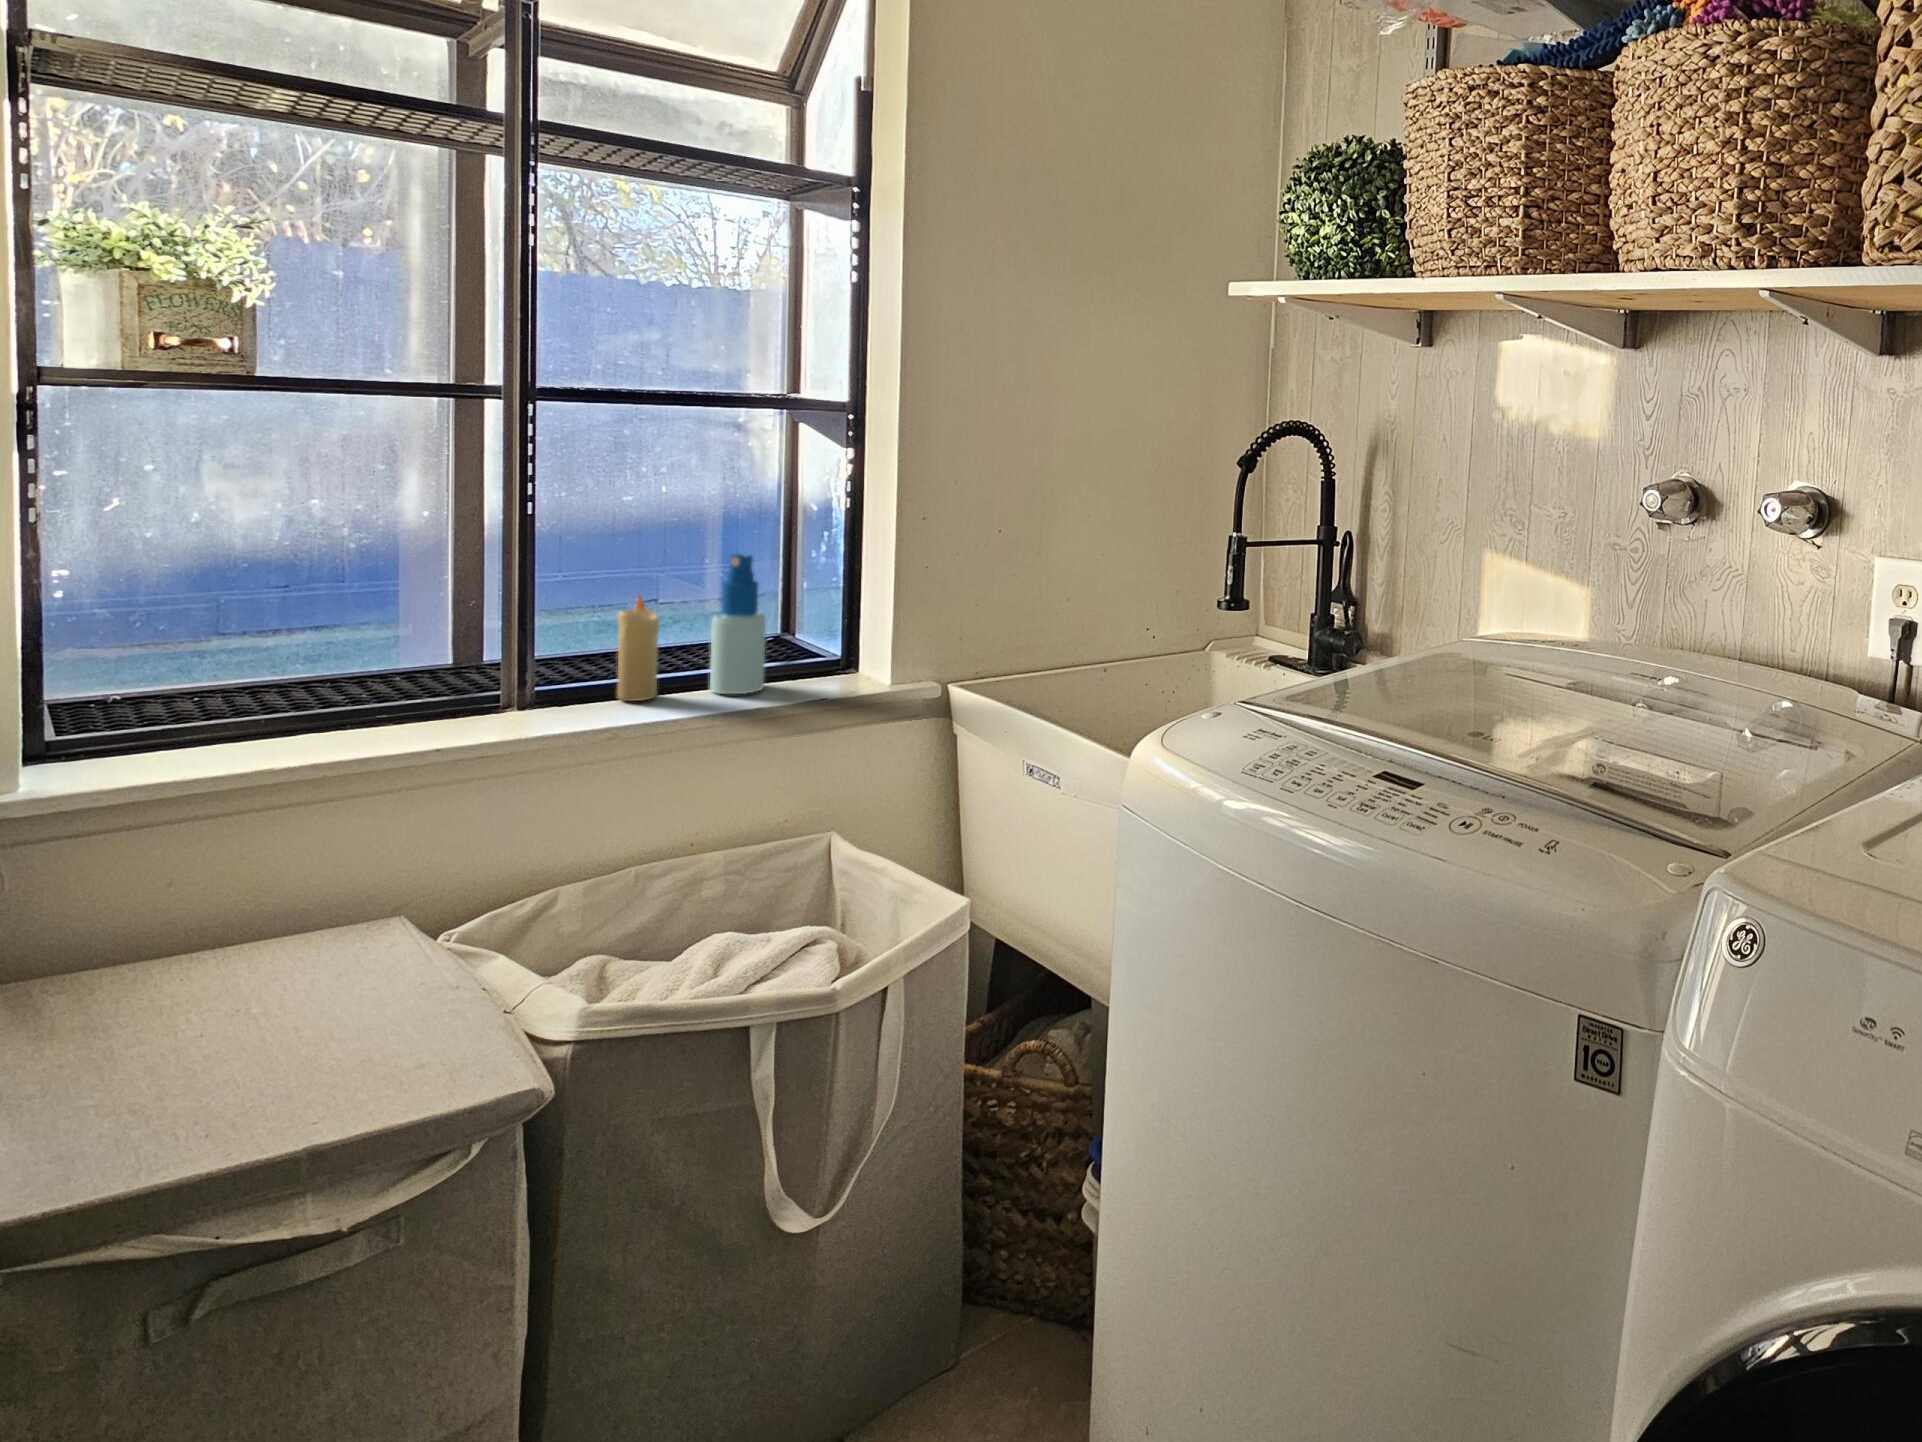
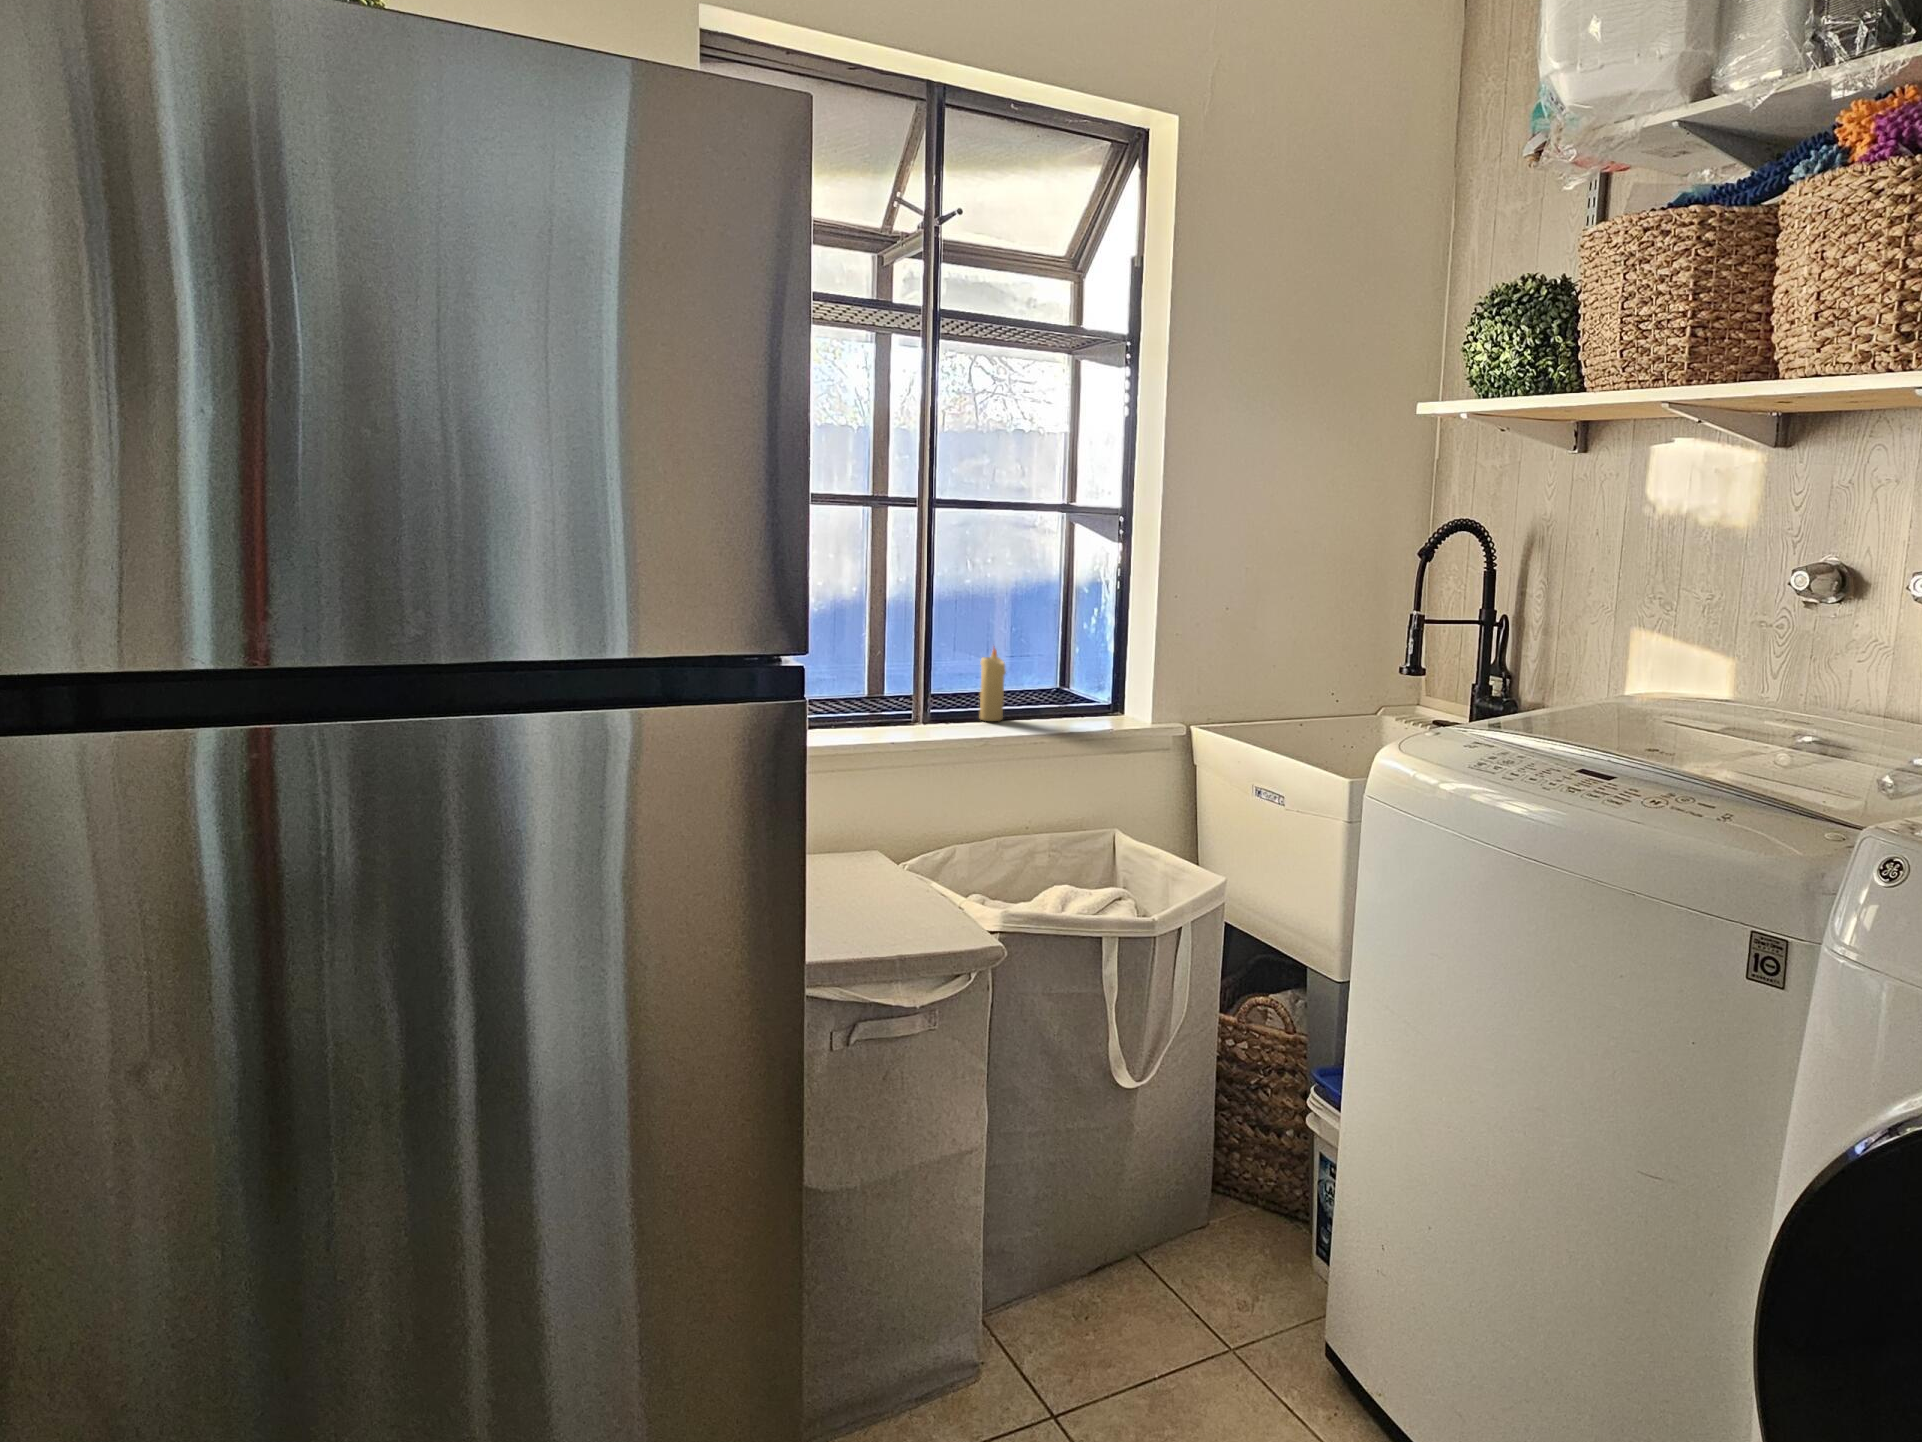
spray bottle: present [710,554,766,694] -> none [1033,620,1069,721]

